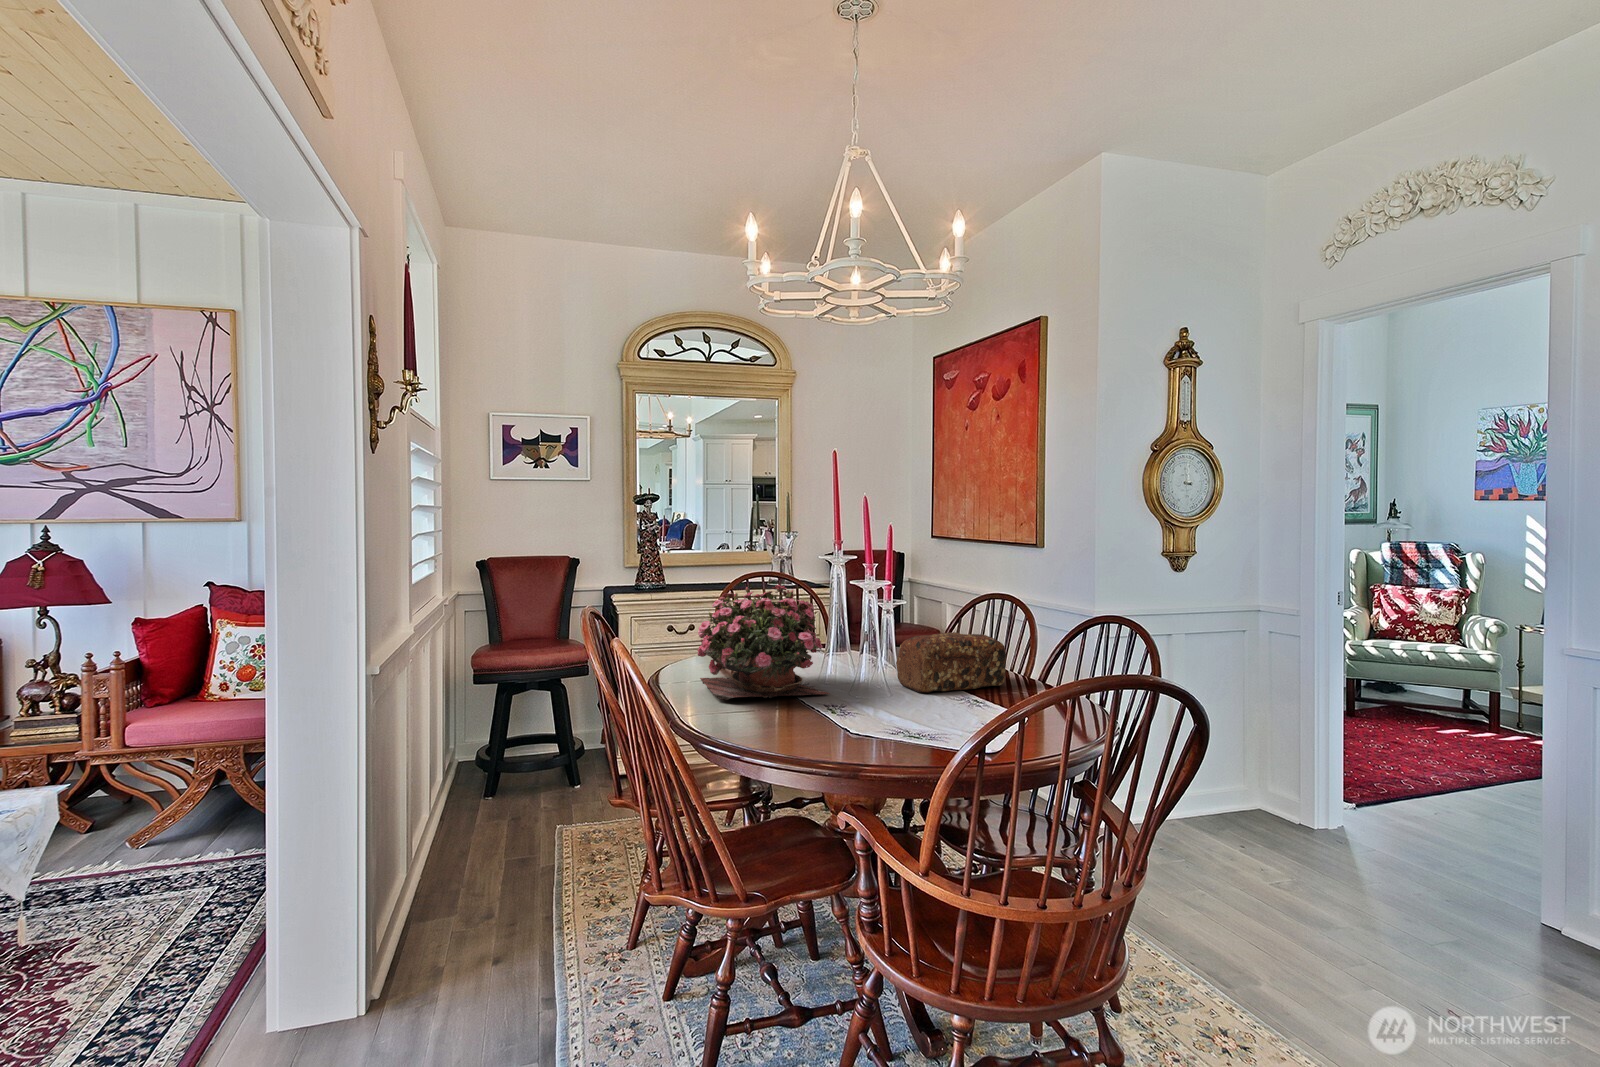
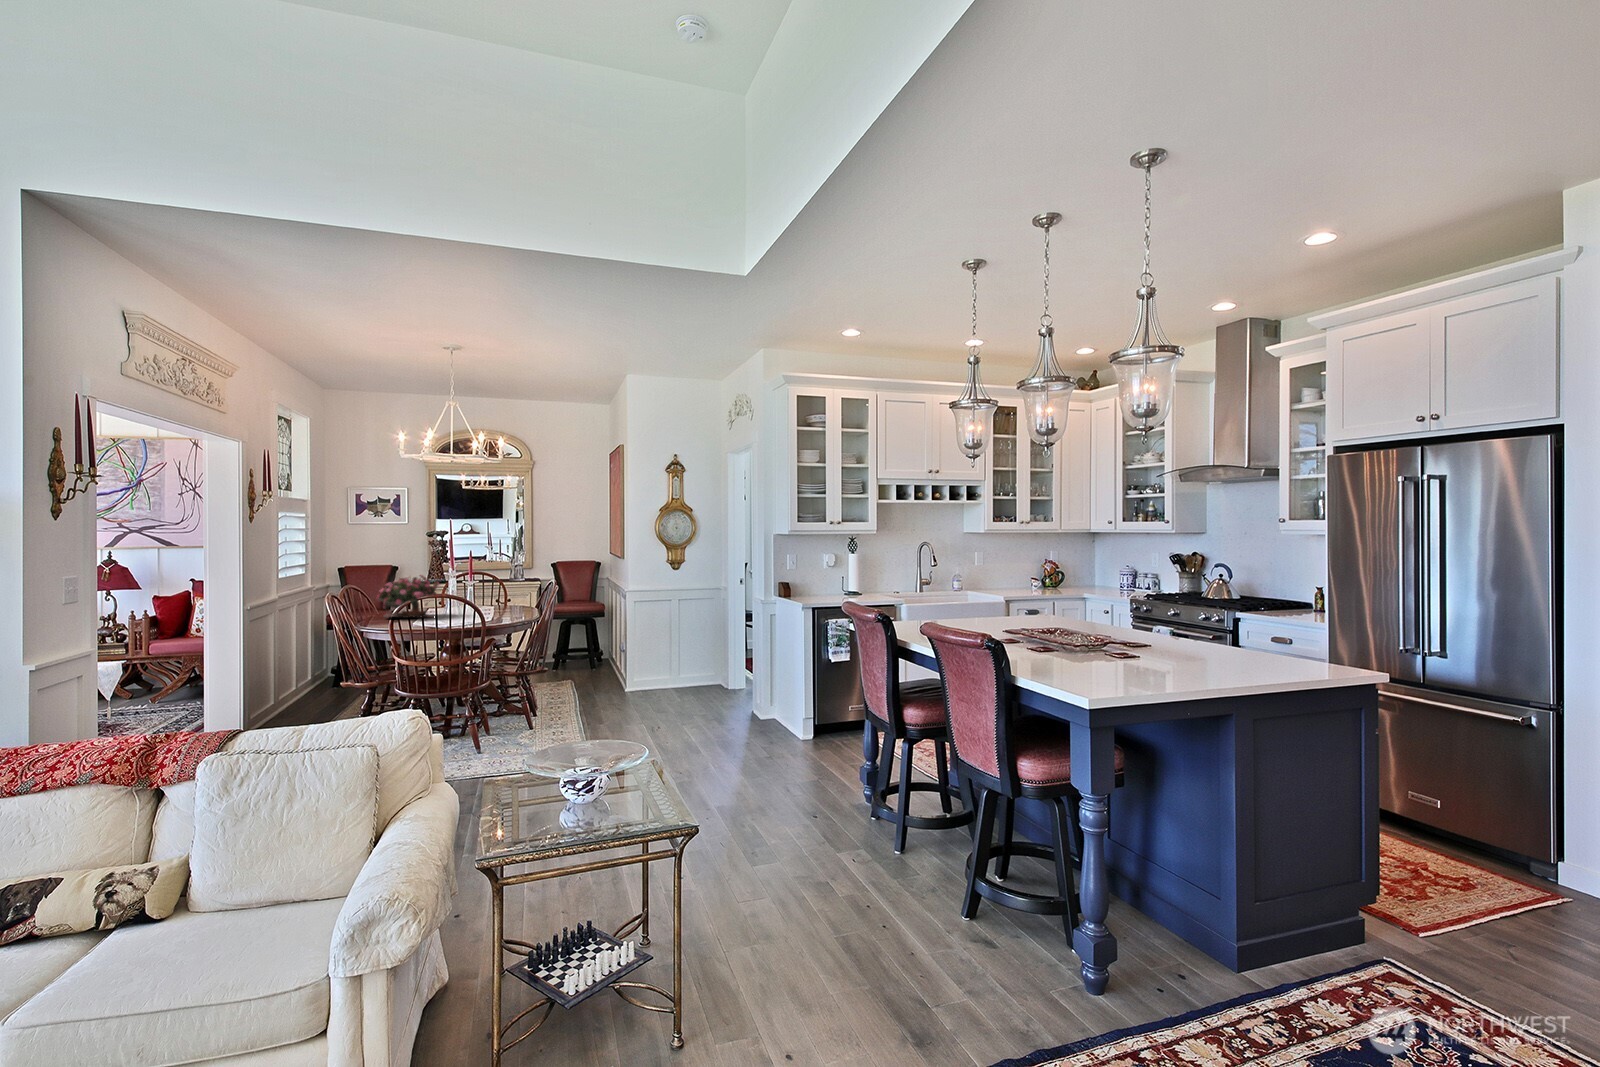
bread loaf: present [896,632,1007,693] -> none [471,594,514,617]

